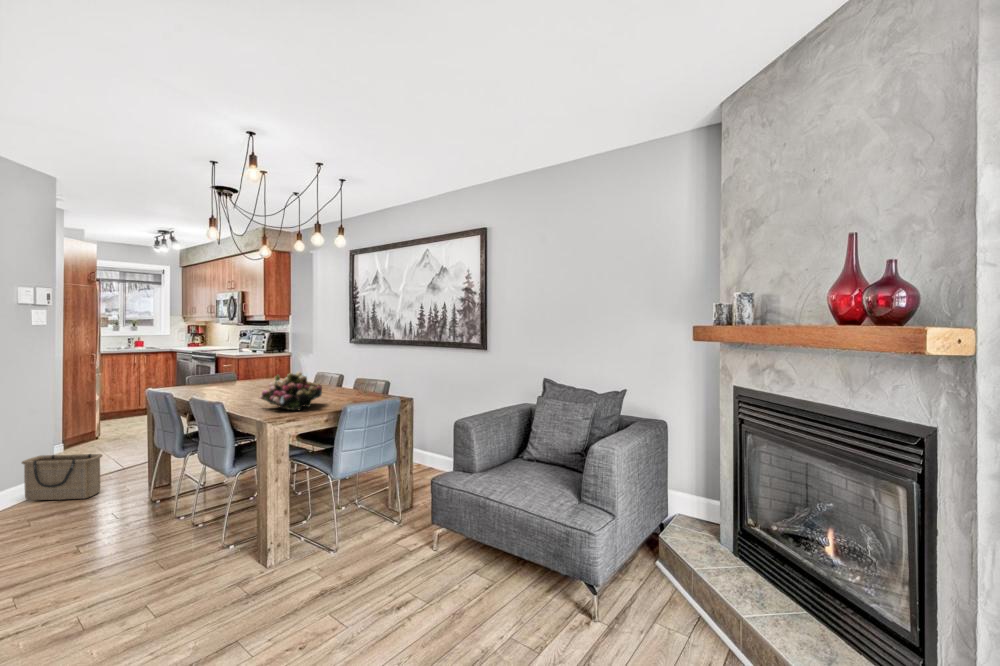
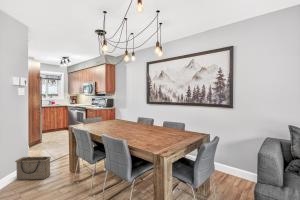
flower arrangement: present [259,371,322,410] -> none [139,120,172,142]

